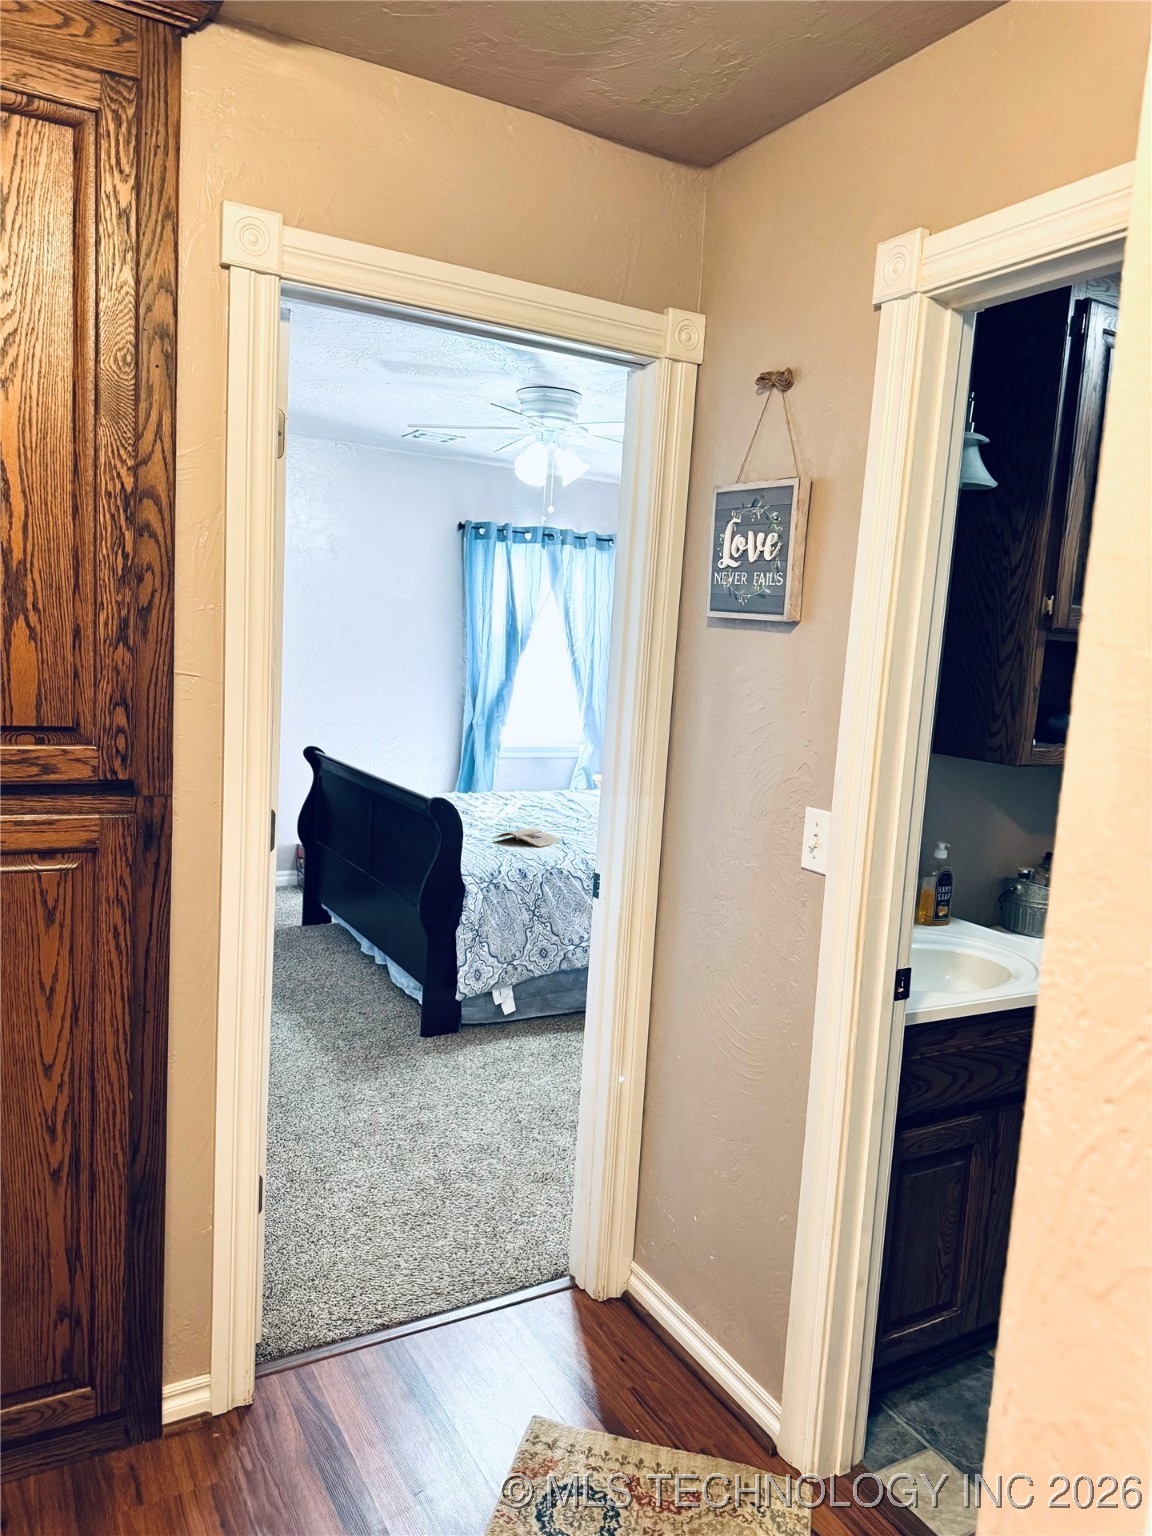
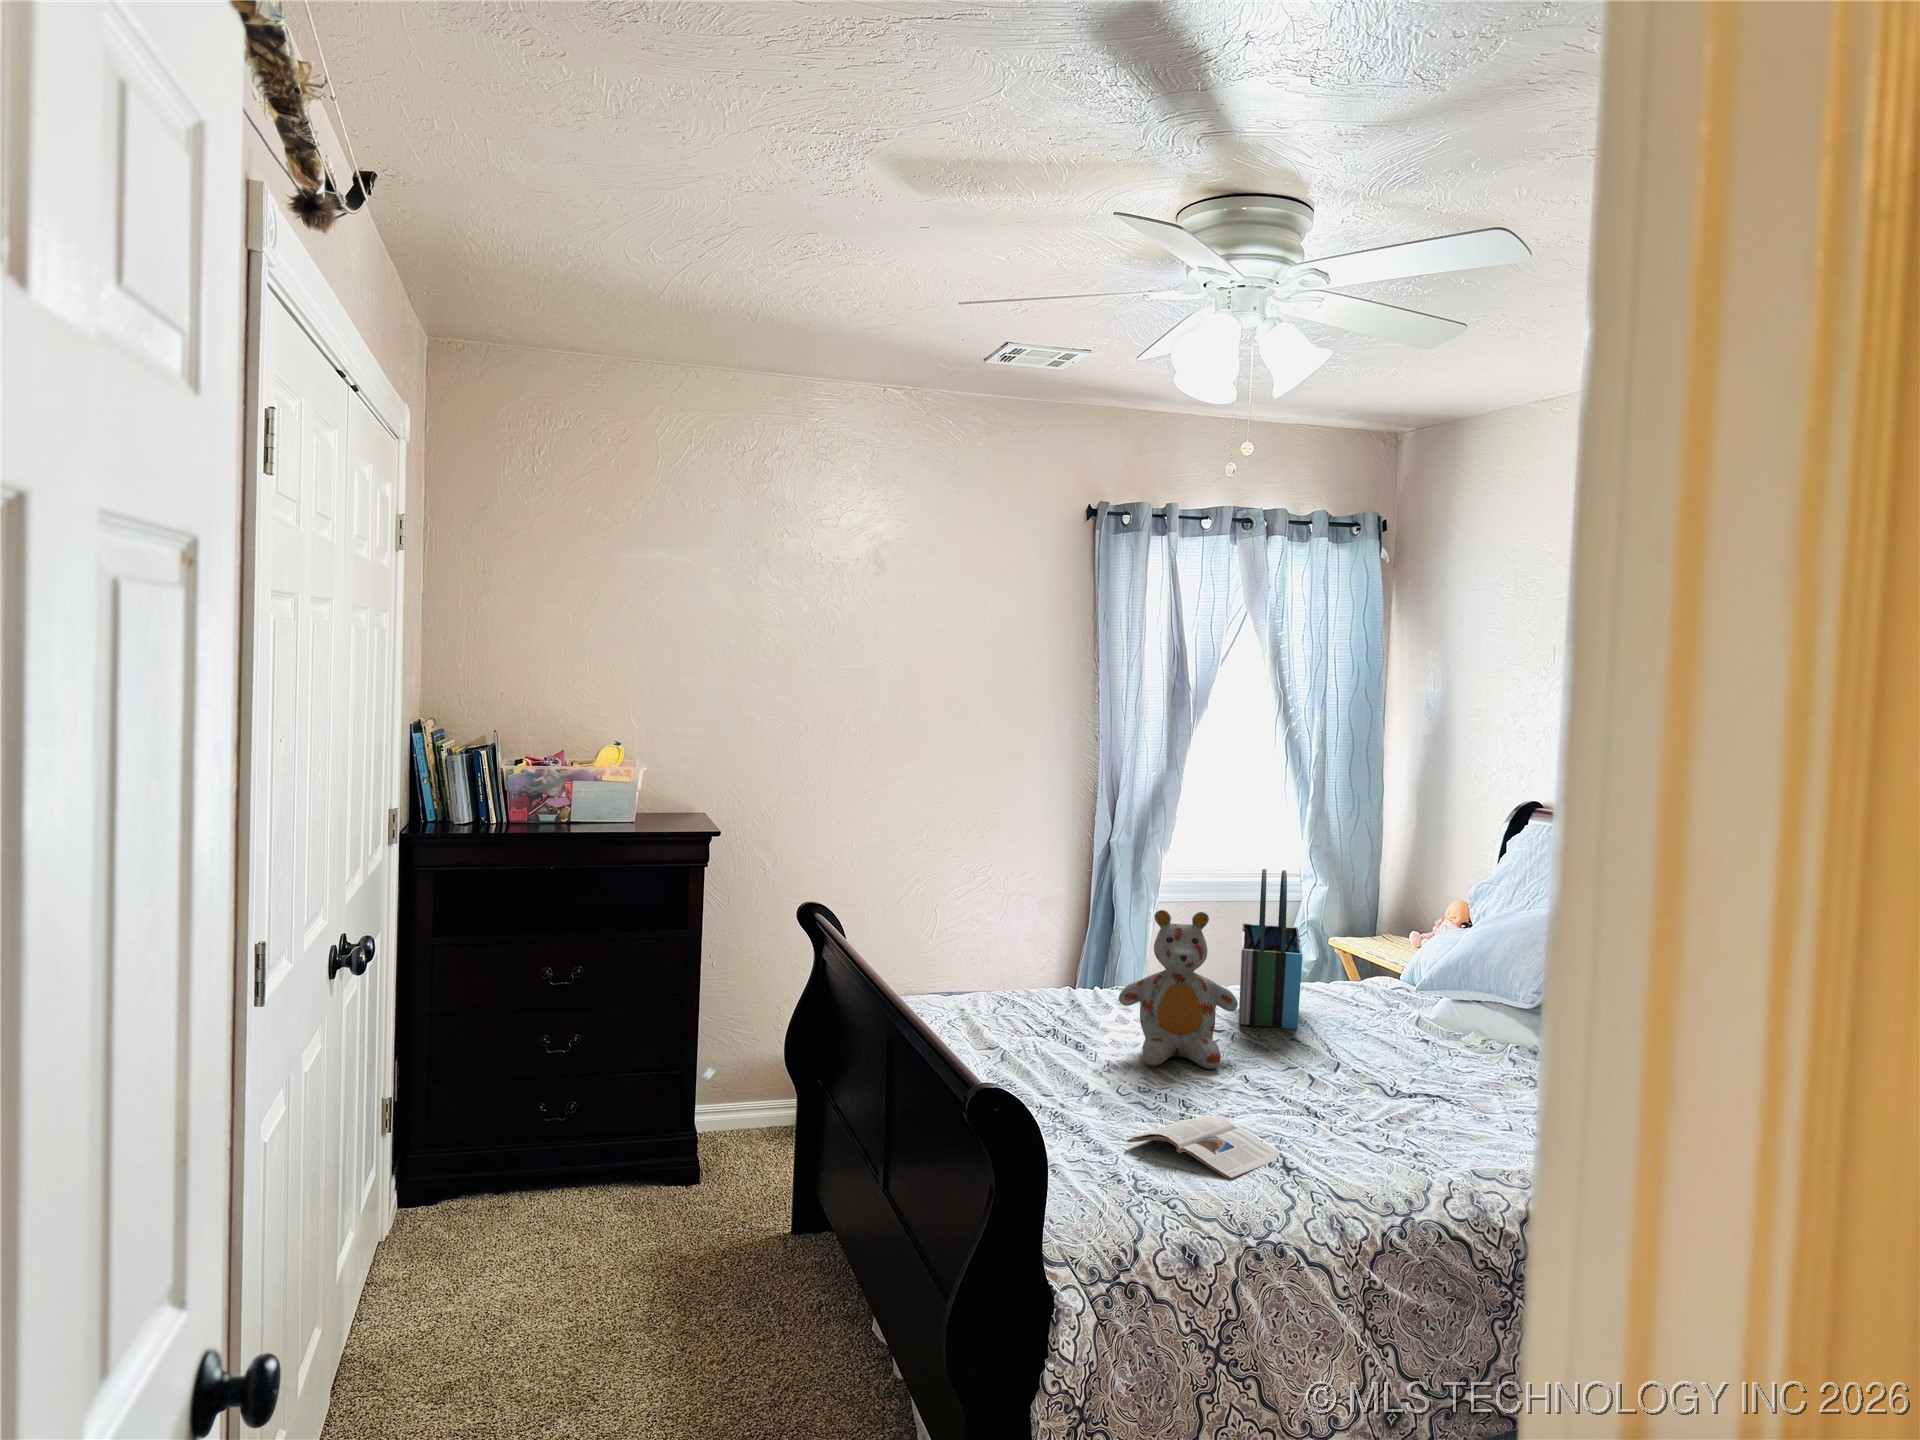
tote bag: none [544,726,576,806] -> present [1239,869,1303,1029]
stuffed bear: none [484,743,544,819] -> present [1119,910,1238,1069]

